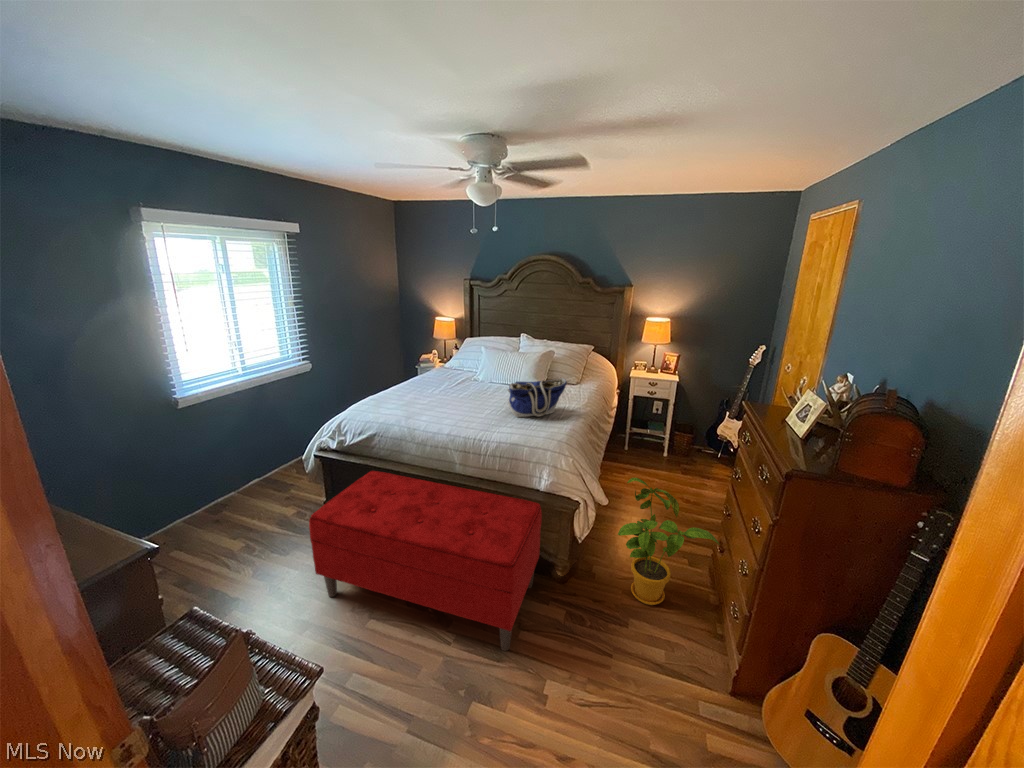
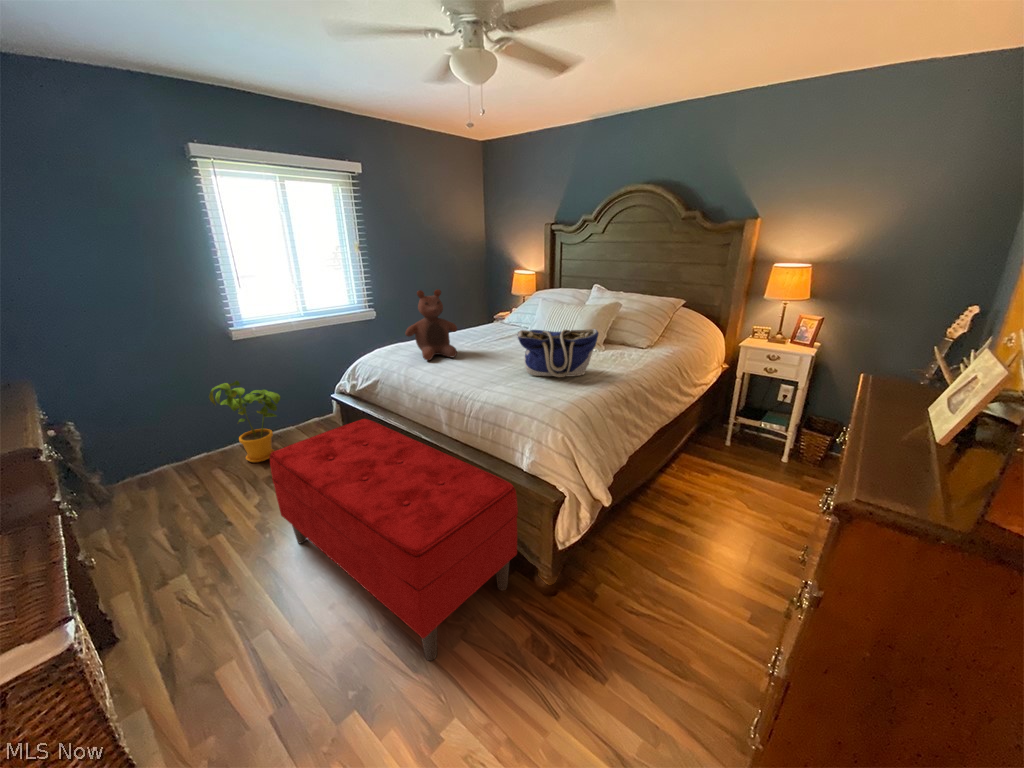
stuffed bear: none [395,350,443,412] -> present [405,289,457,360]
house plant: present [618,478,719,605] -> present [209,381,281,462]

